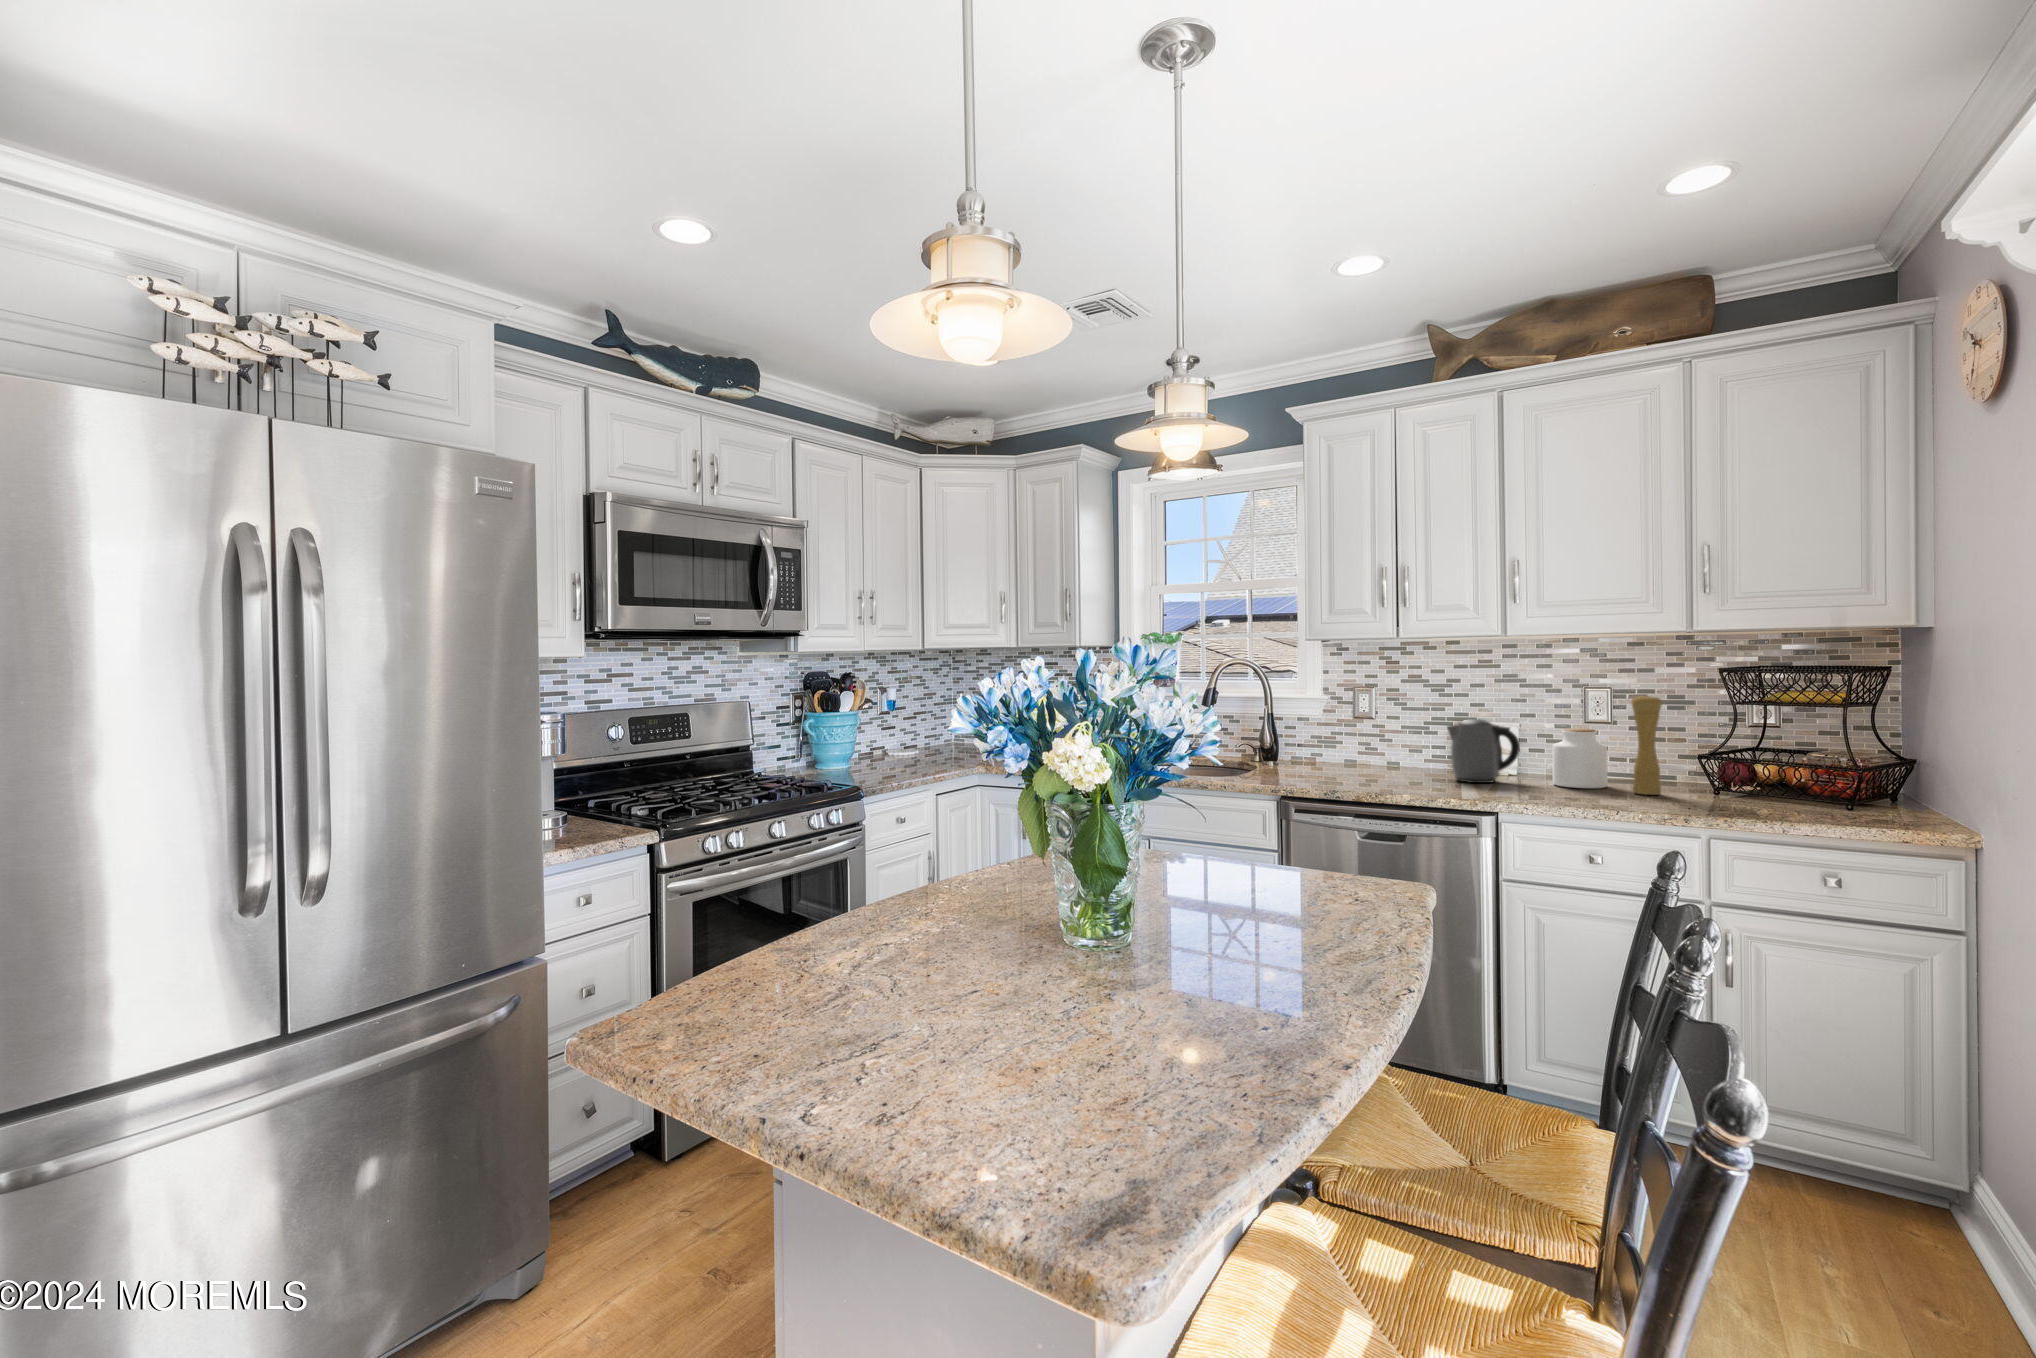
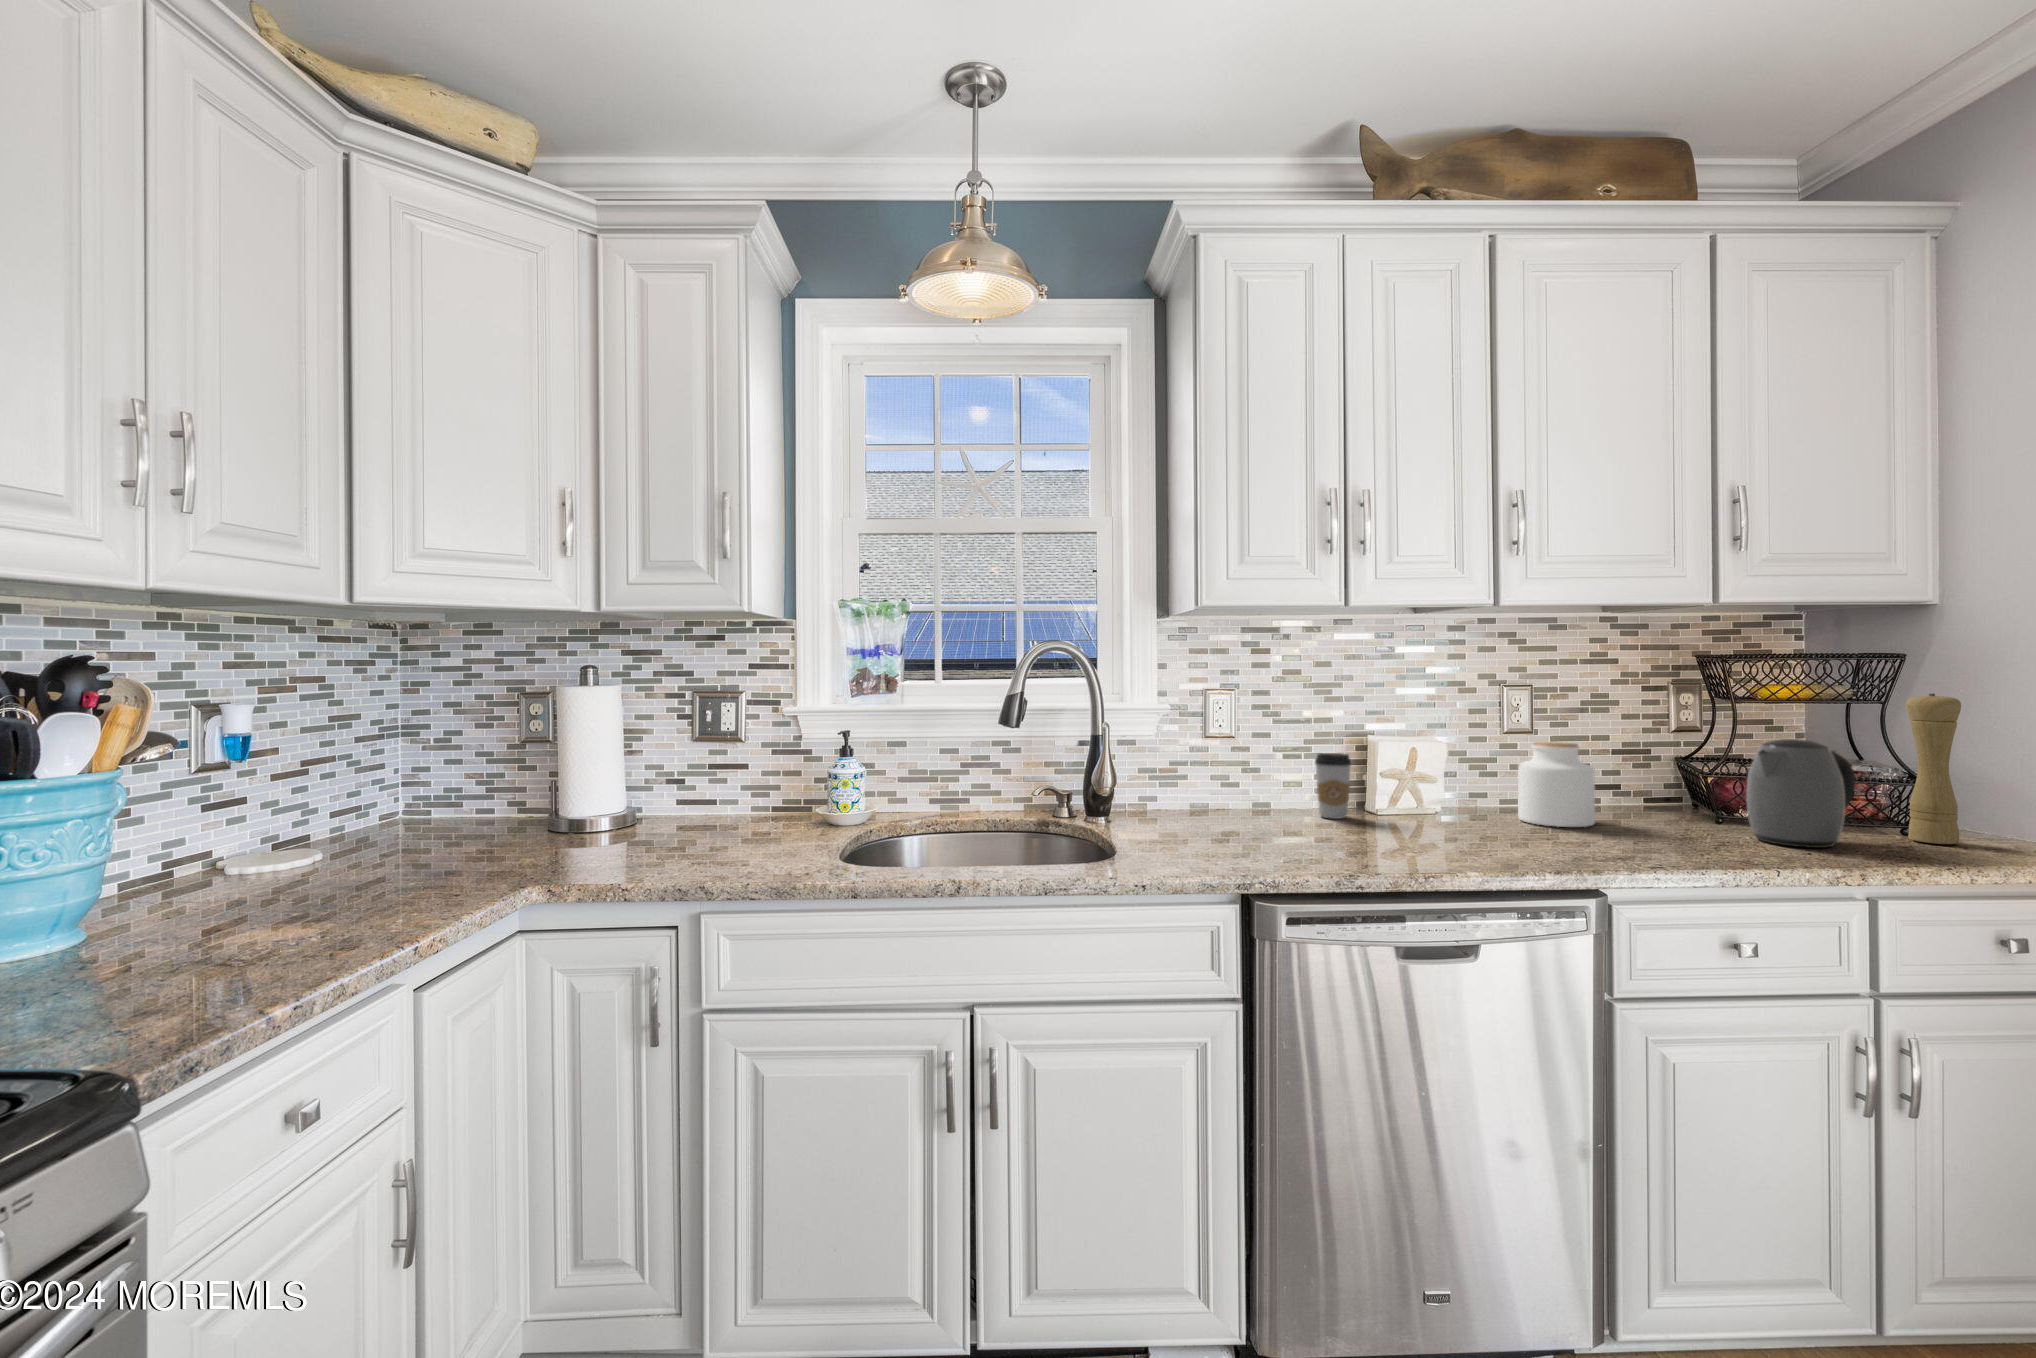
pepper mill: present [1631,695,1662,795] -> present [1906,693,1961,844]
kettle: present [1447,719,1520,783] -> present [1747,739,1855,848]
coffee cup: none [1414,731,1439,774] -> present [1315,753,1351,819]

